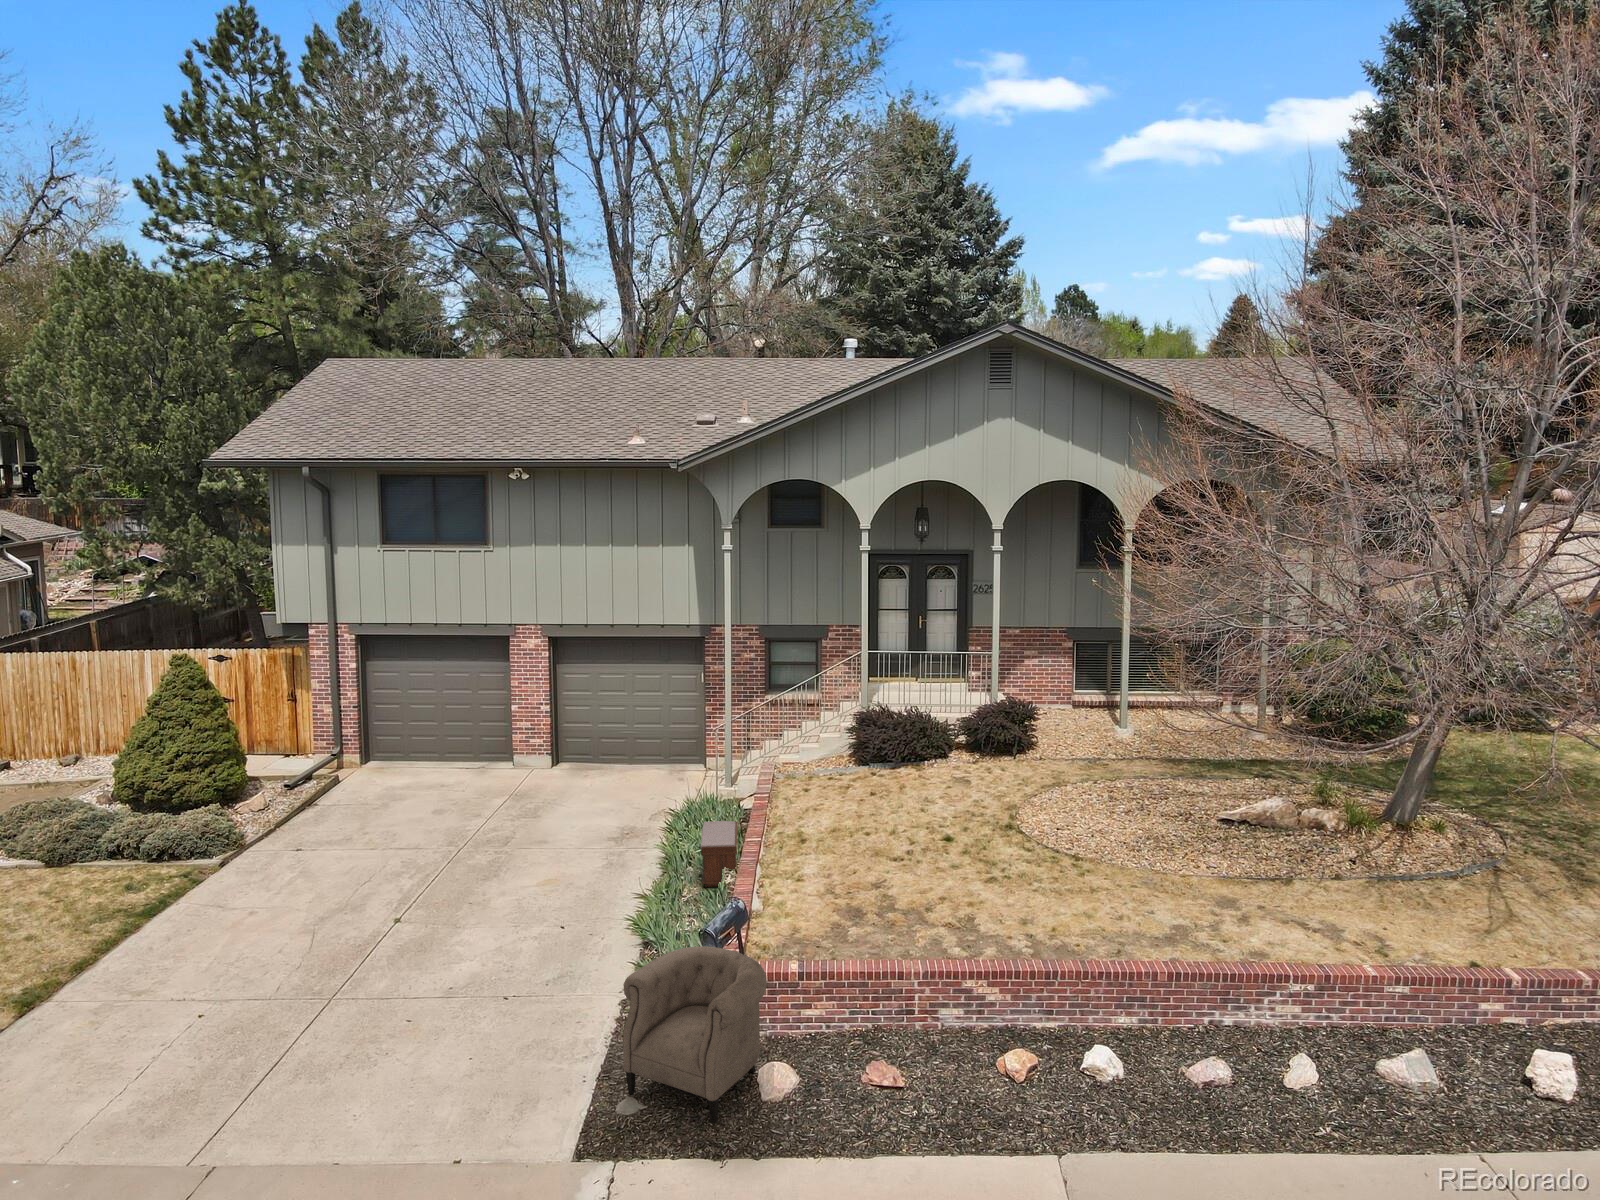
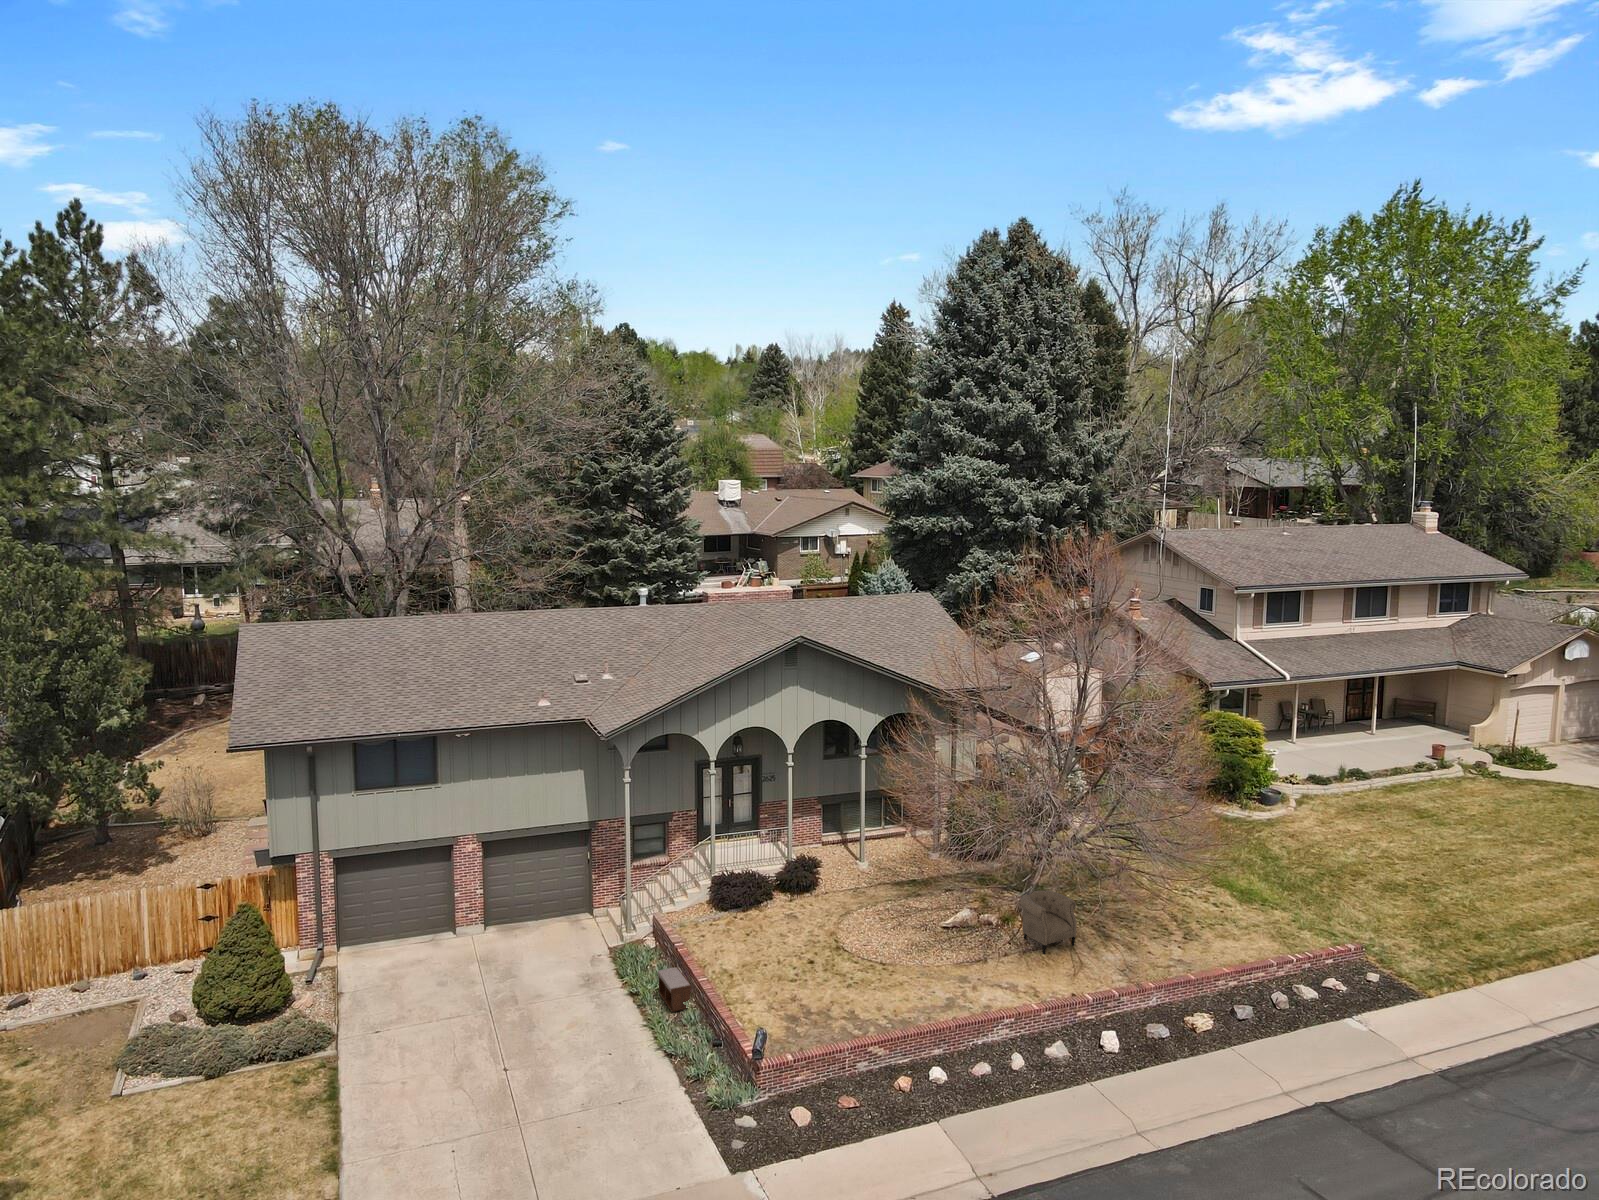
chair: present [623,946,767,1124] -> present [1020,890,1077,954]

